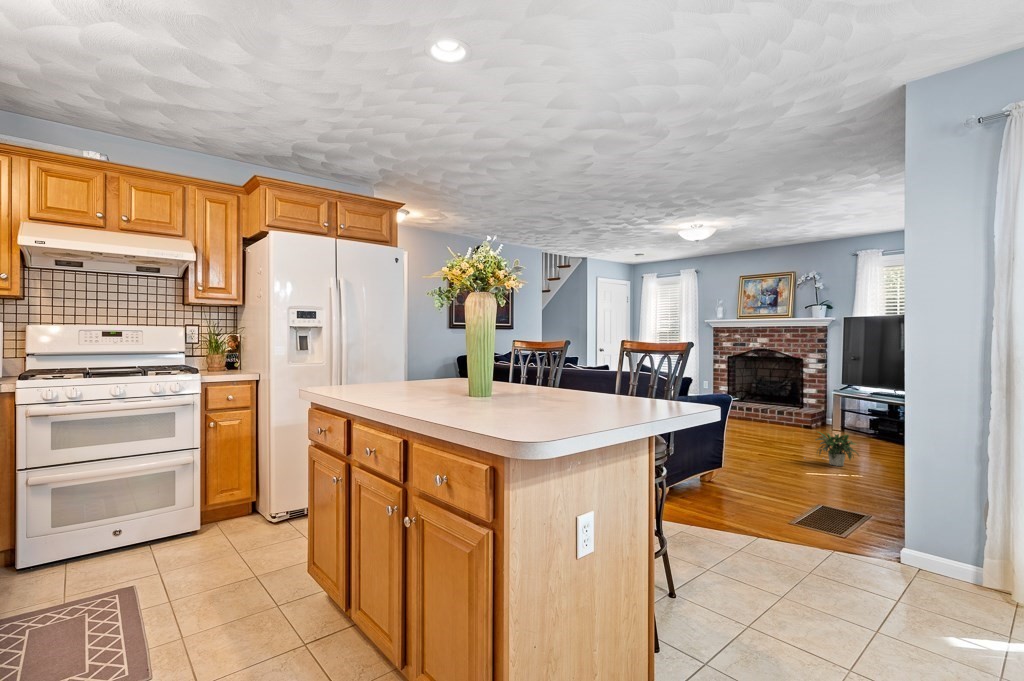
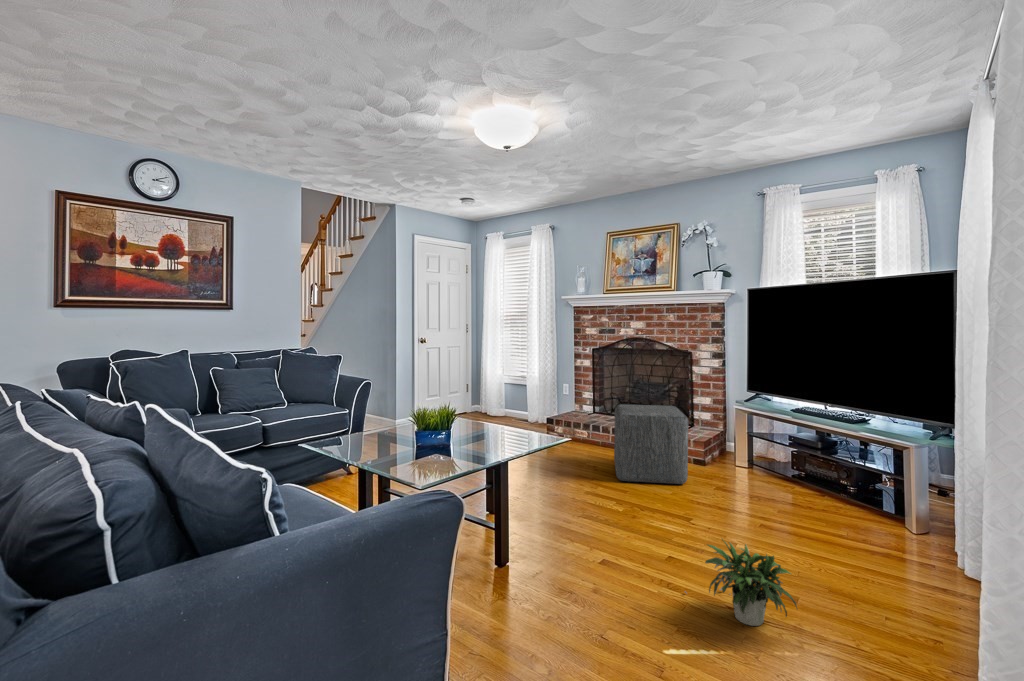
ottoman: none [750,388,802,434] -> present [614,404,688,484]

